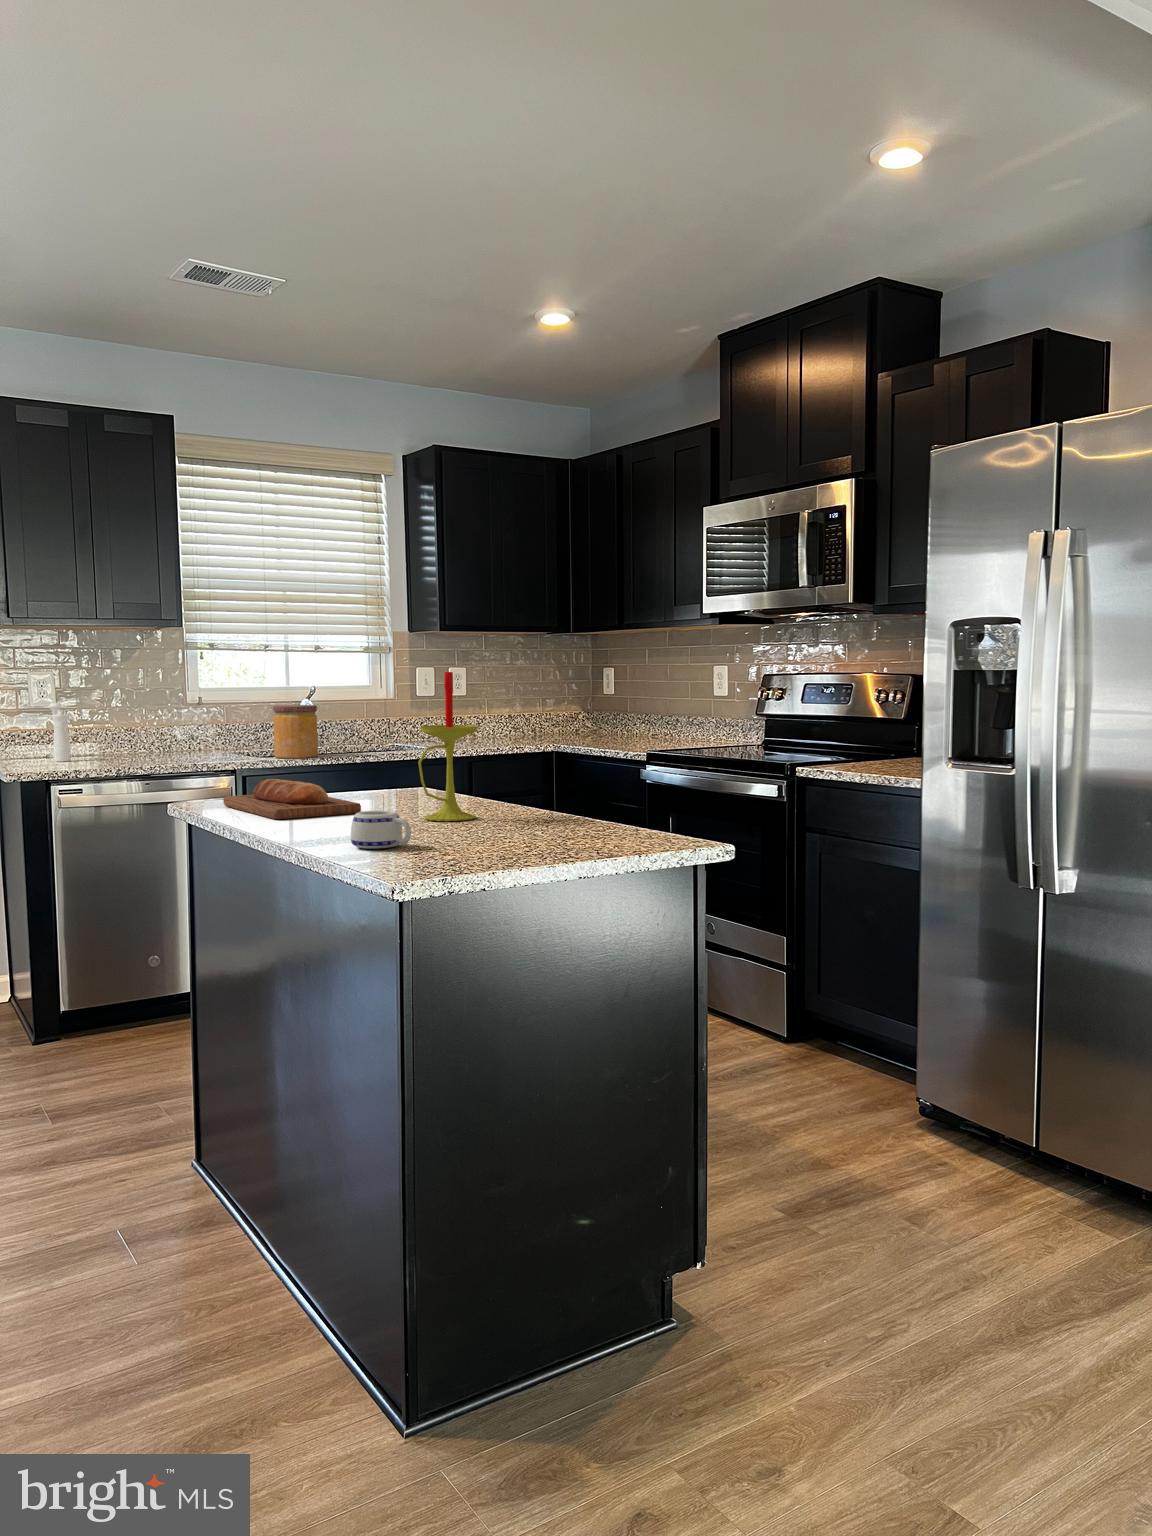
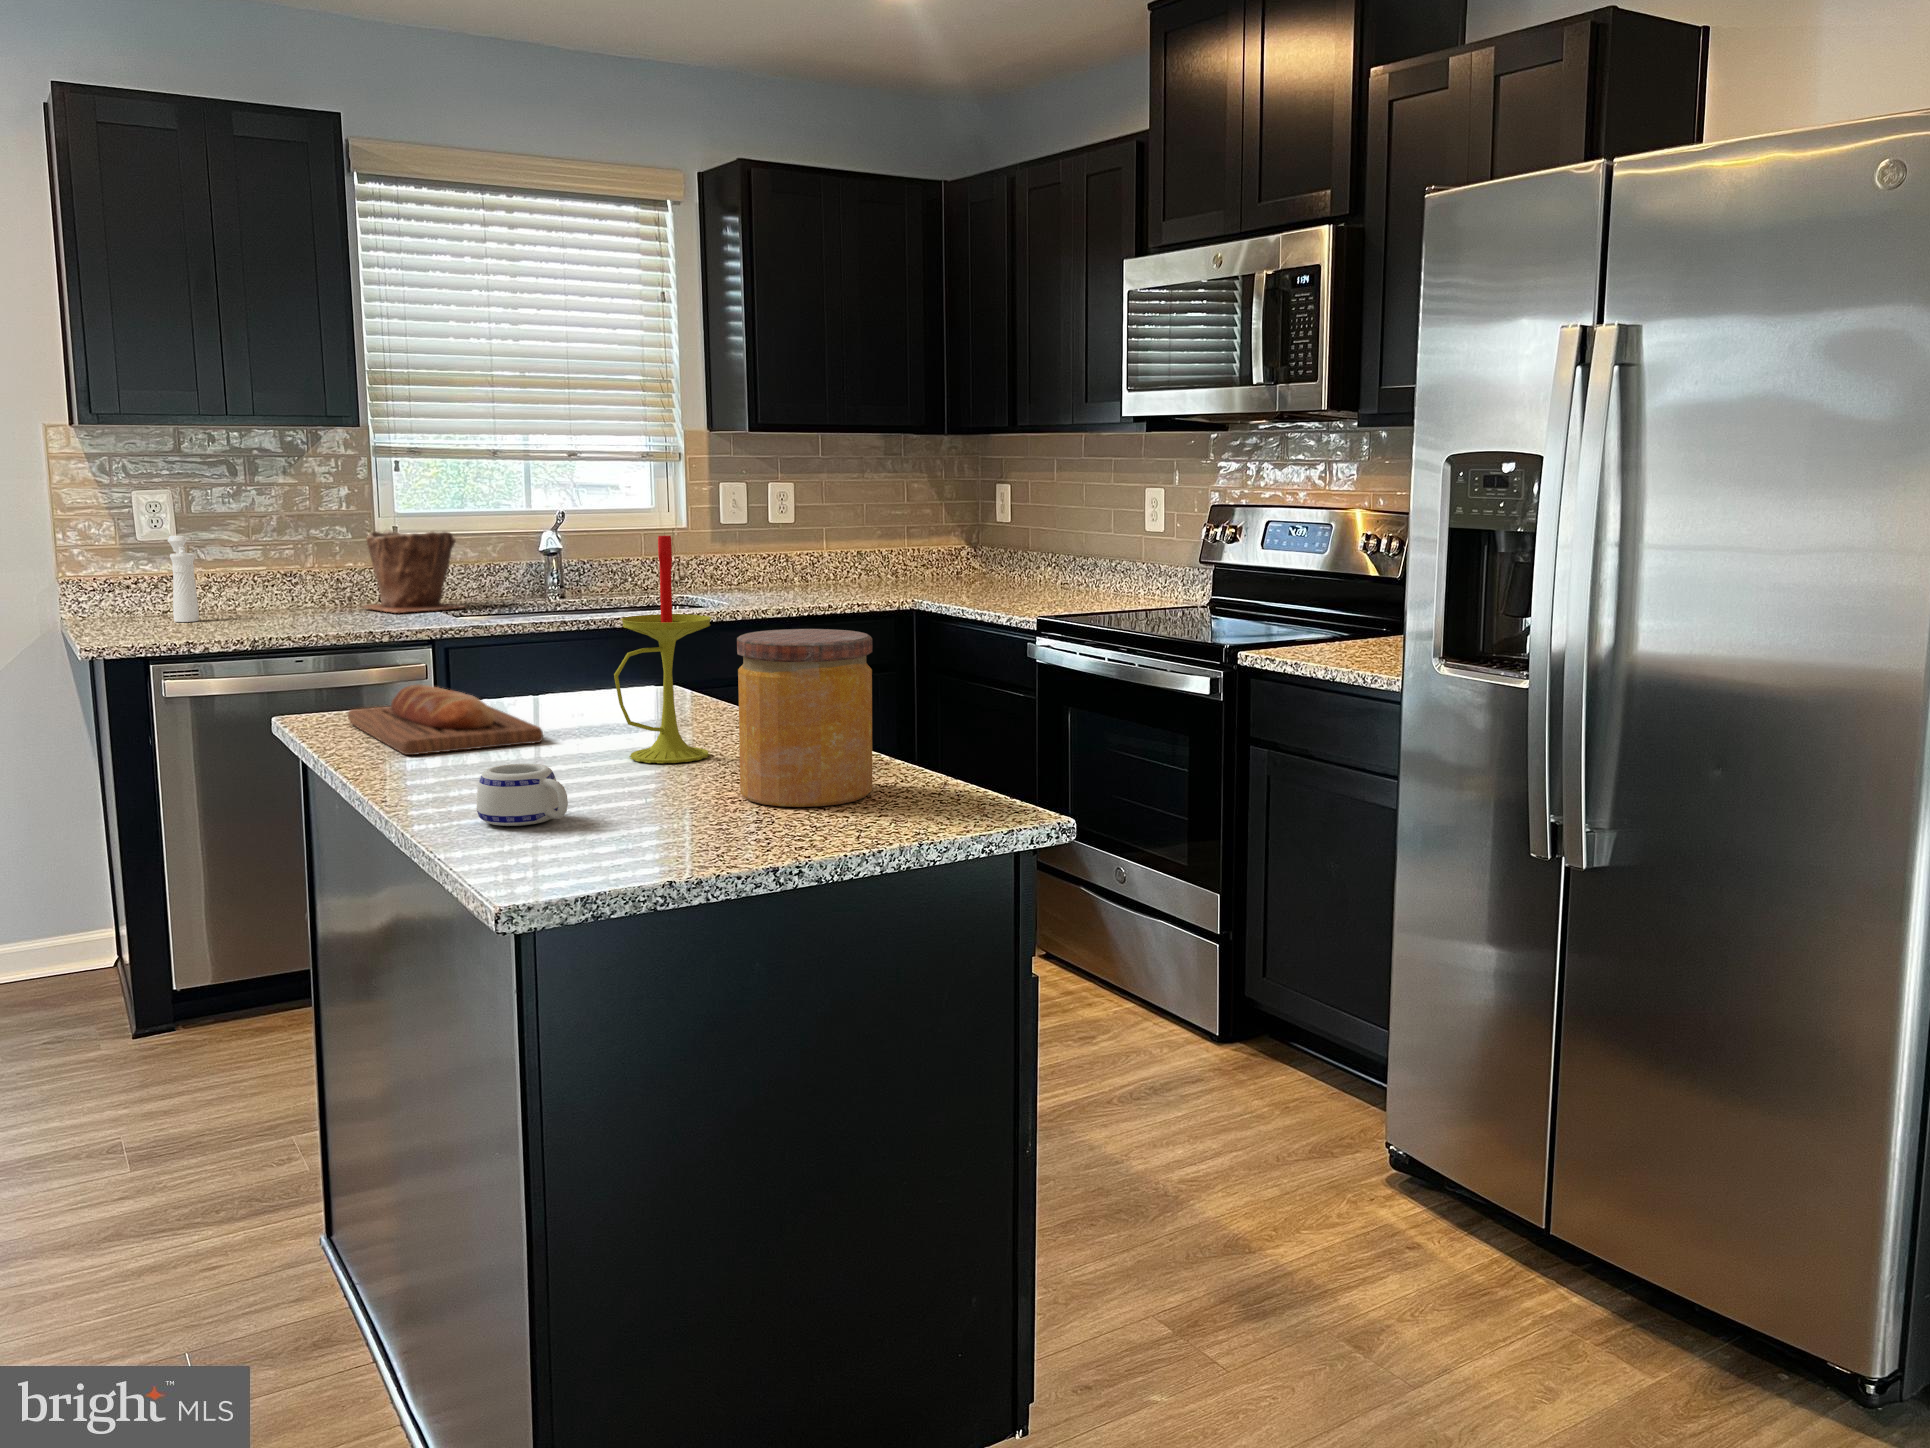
plant pot: none [177,699,250,755] -> present [364,531,464,613]
jar: present [273,705,318,758] -> present [737,629,873,807]

